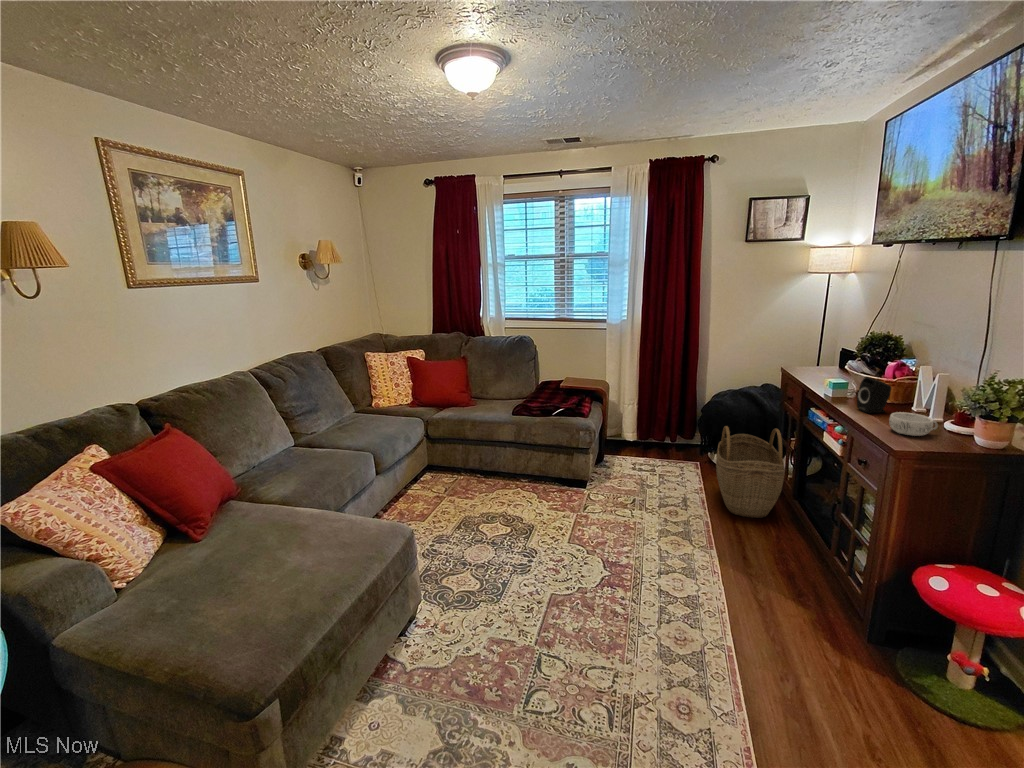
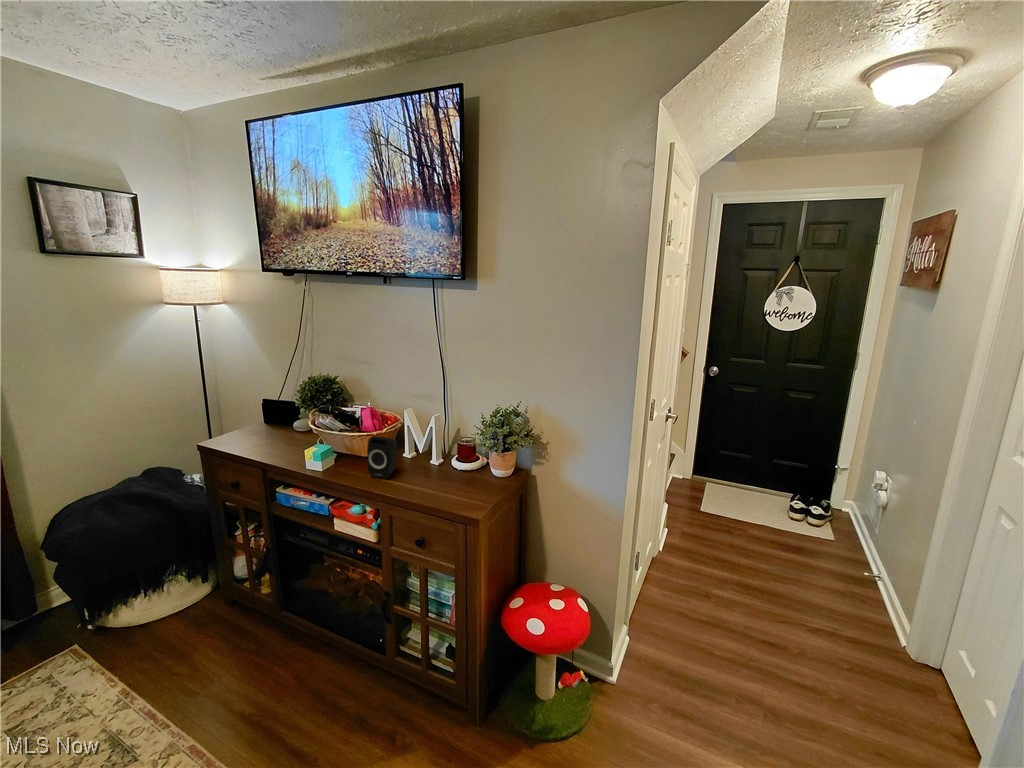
decorative bowl: present [889,412,938,436] -> none [430,464,467,493]
woven basket: present [716,426,784,518] -> none [142,533,275,695]

